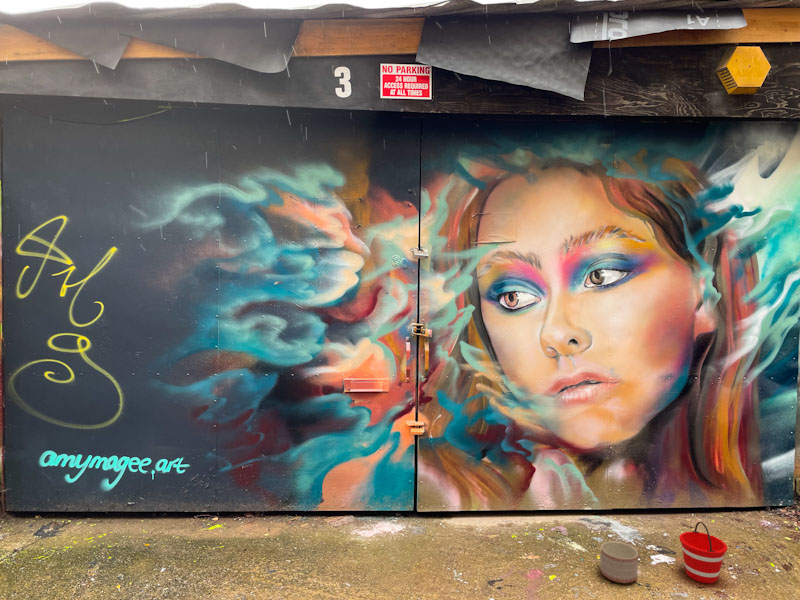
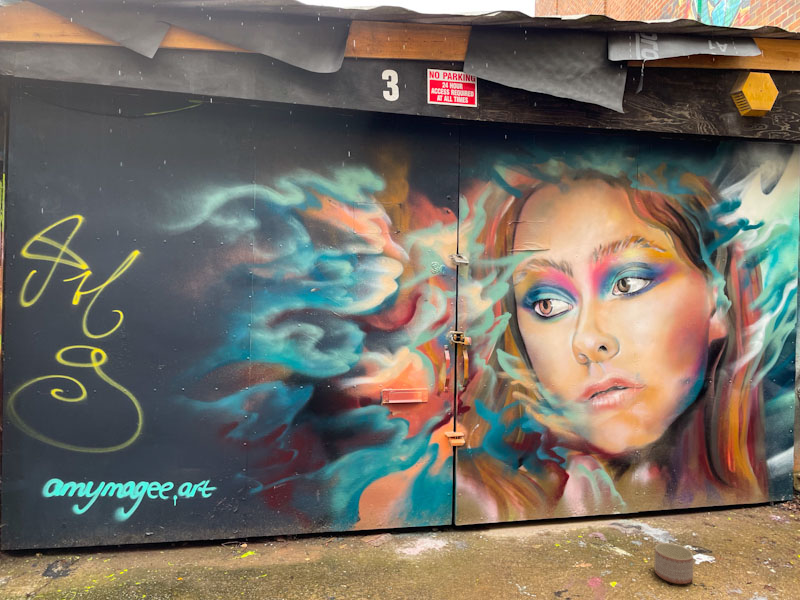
bucket: present [679,522,727,583] -> none [724,519,773,579]

